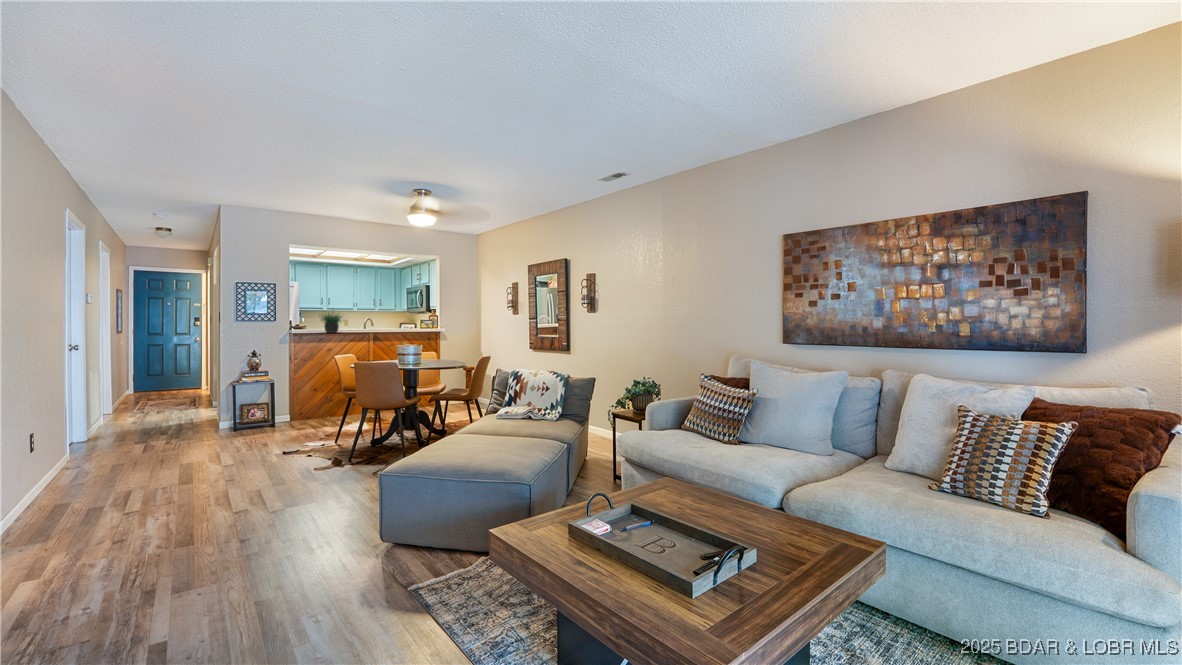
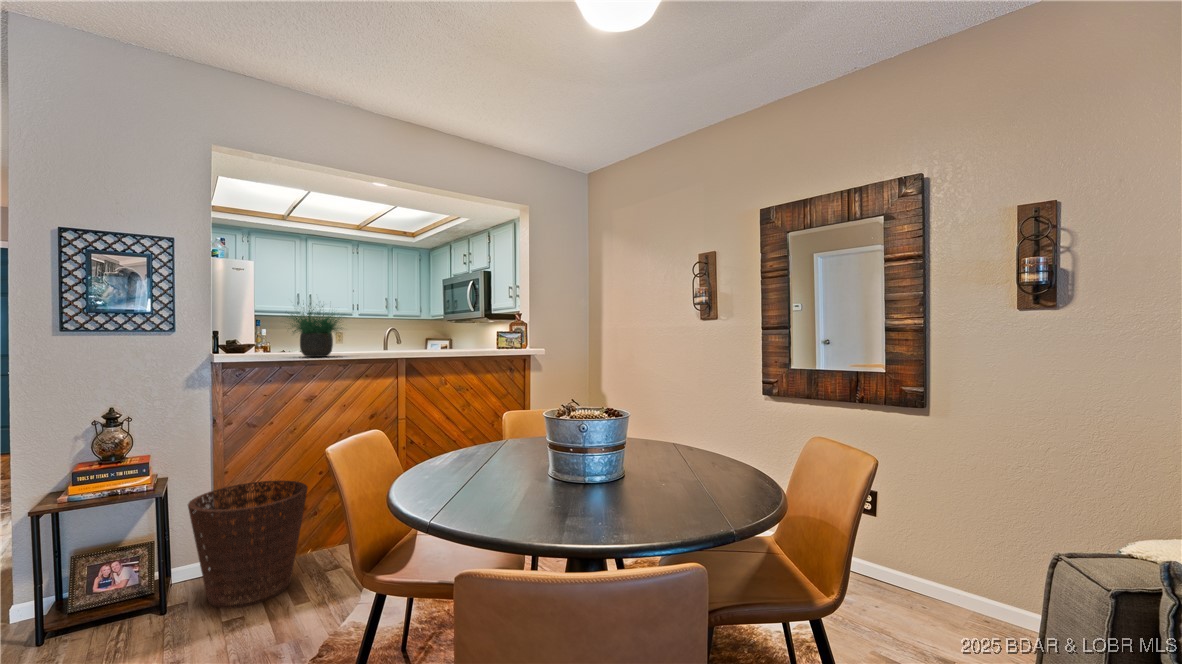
basket: none [282,384,328,428] -> present [188,480,308,608]

